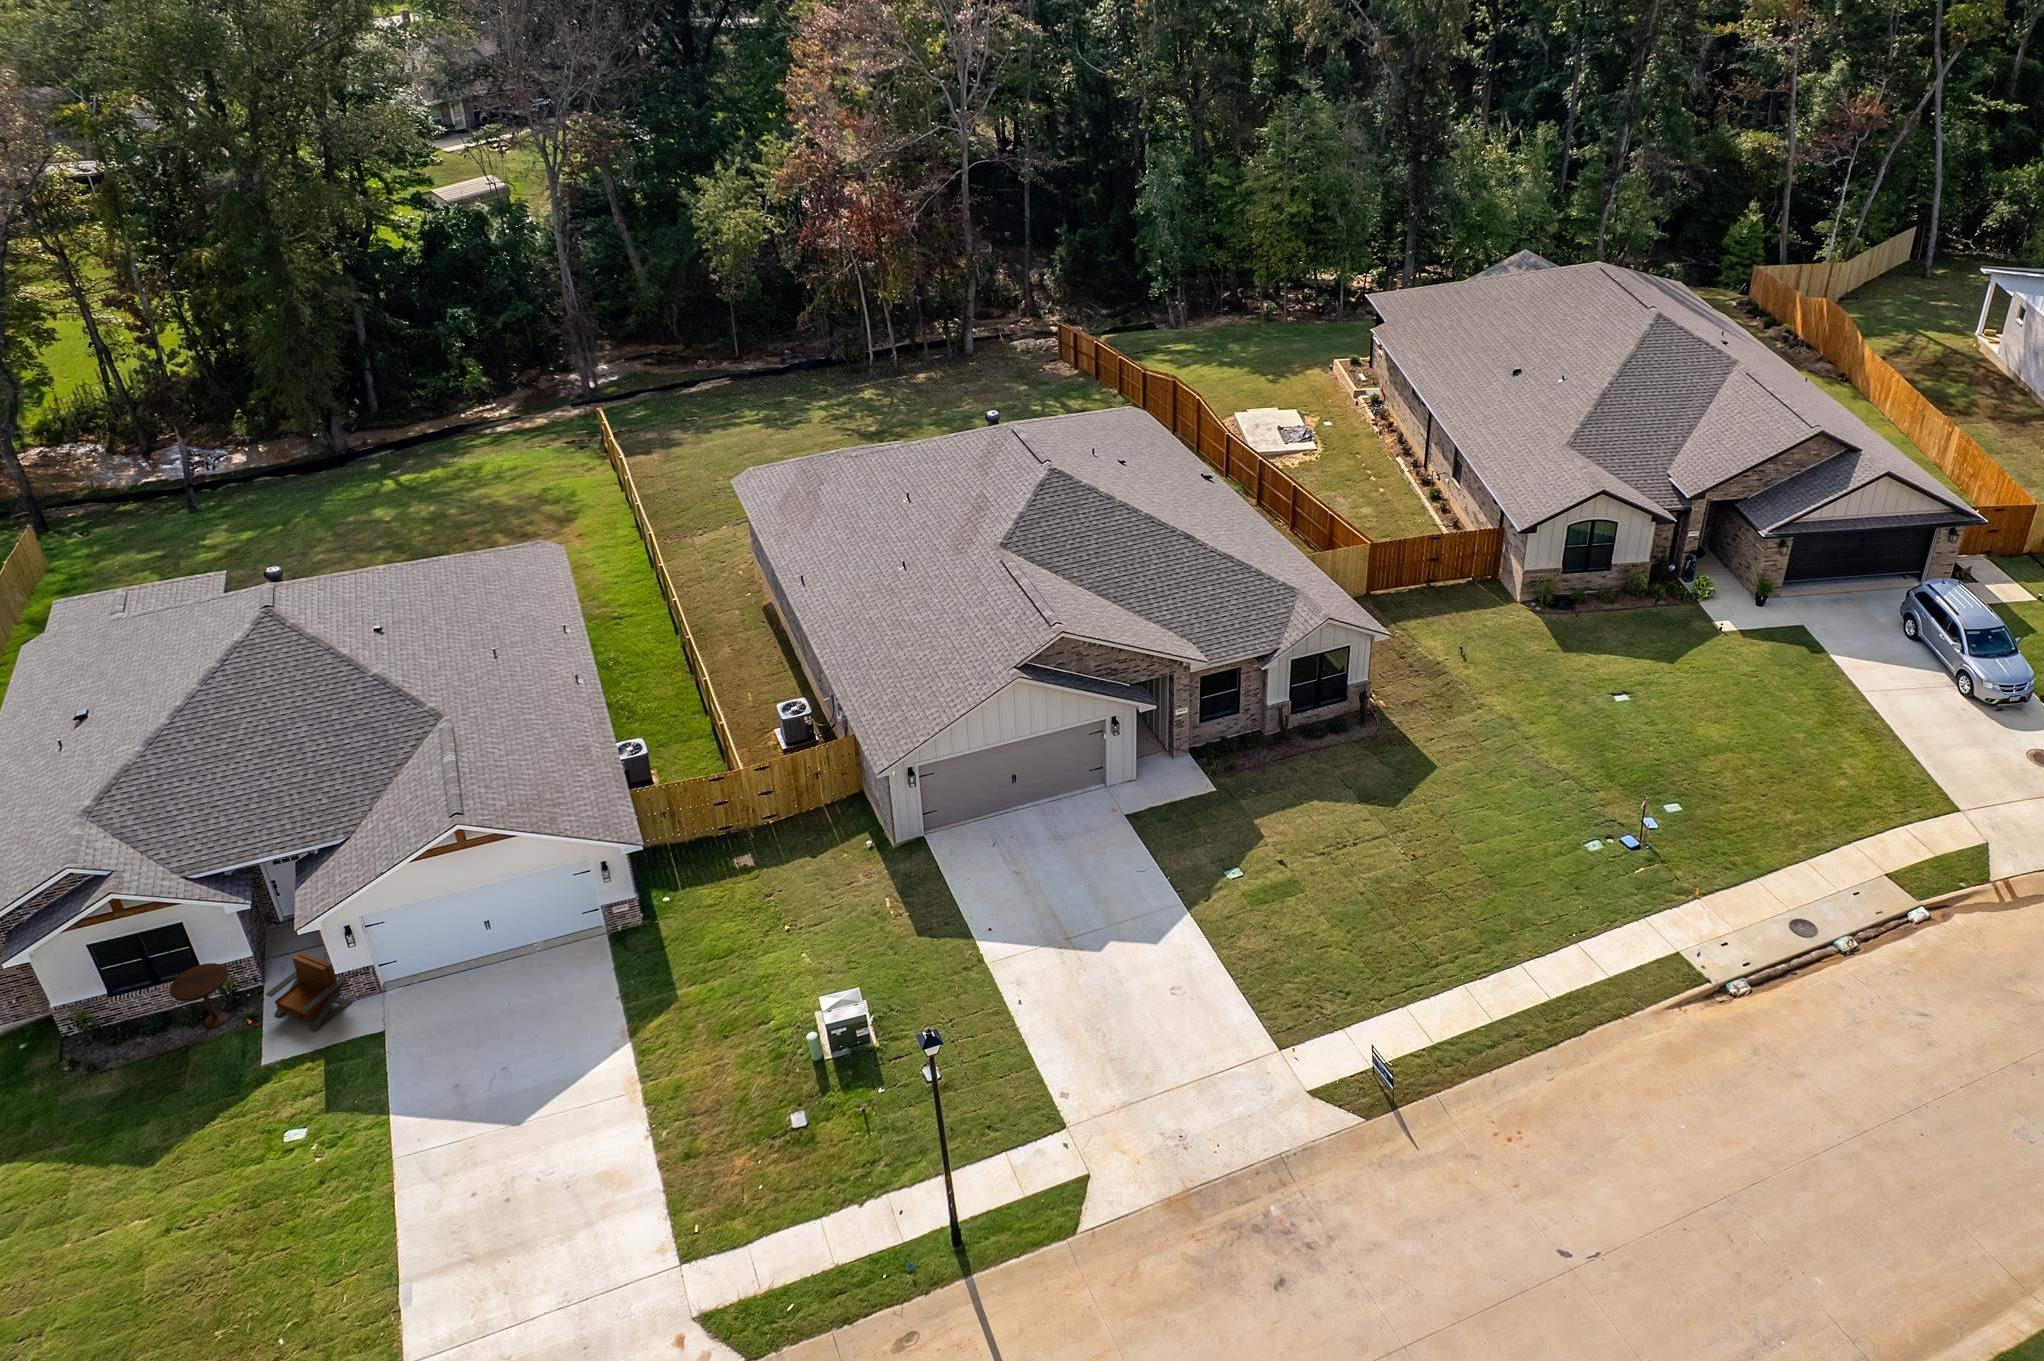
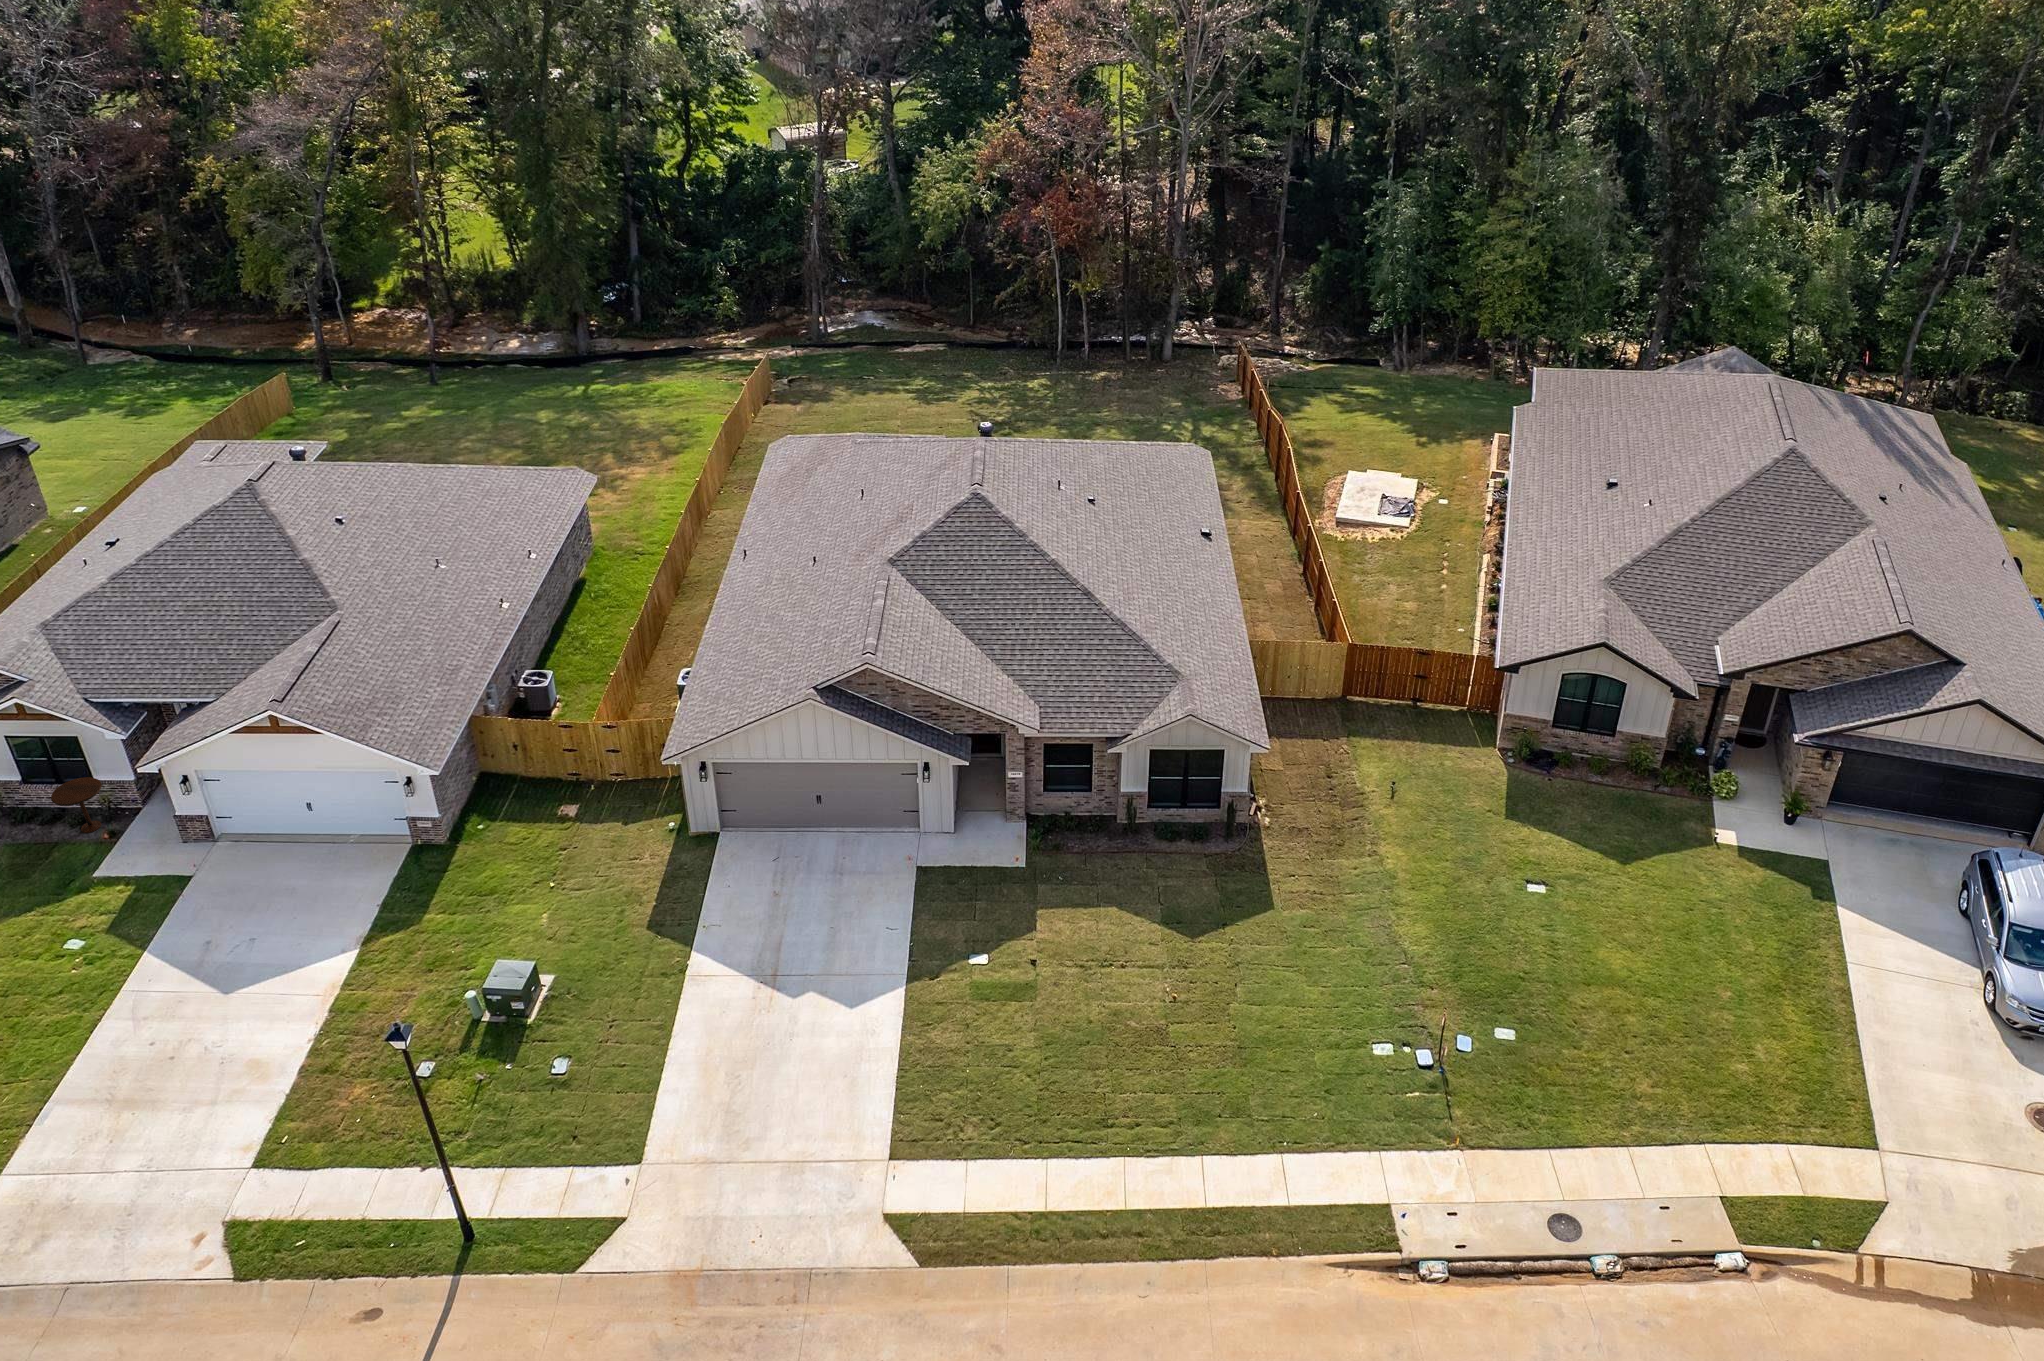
lounge chair: present [266,952,353,1032] -> none [123,788,190,861]

